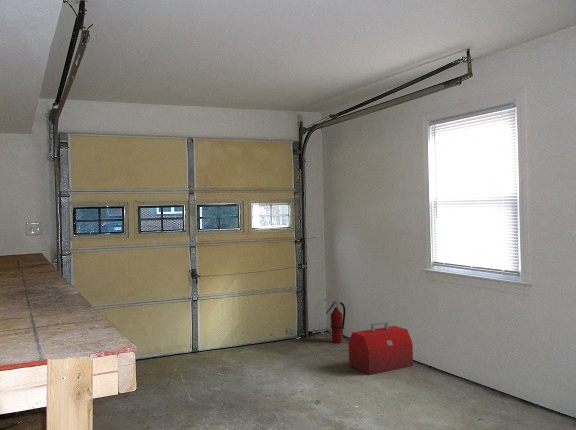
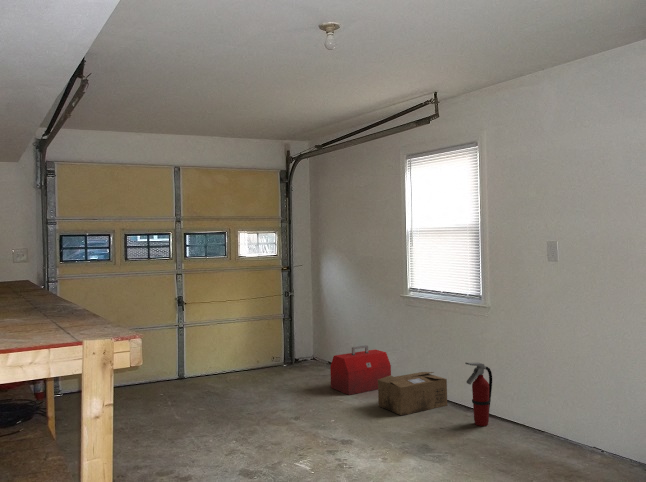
fire extinguisher: present [325,299,346,343] -> present [465,362,492,426]
cardboard box: none [403,352,480,402] -> present [378,372,447,416]

